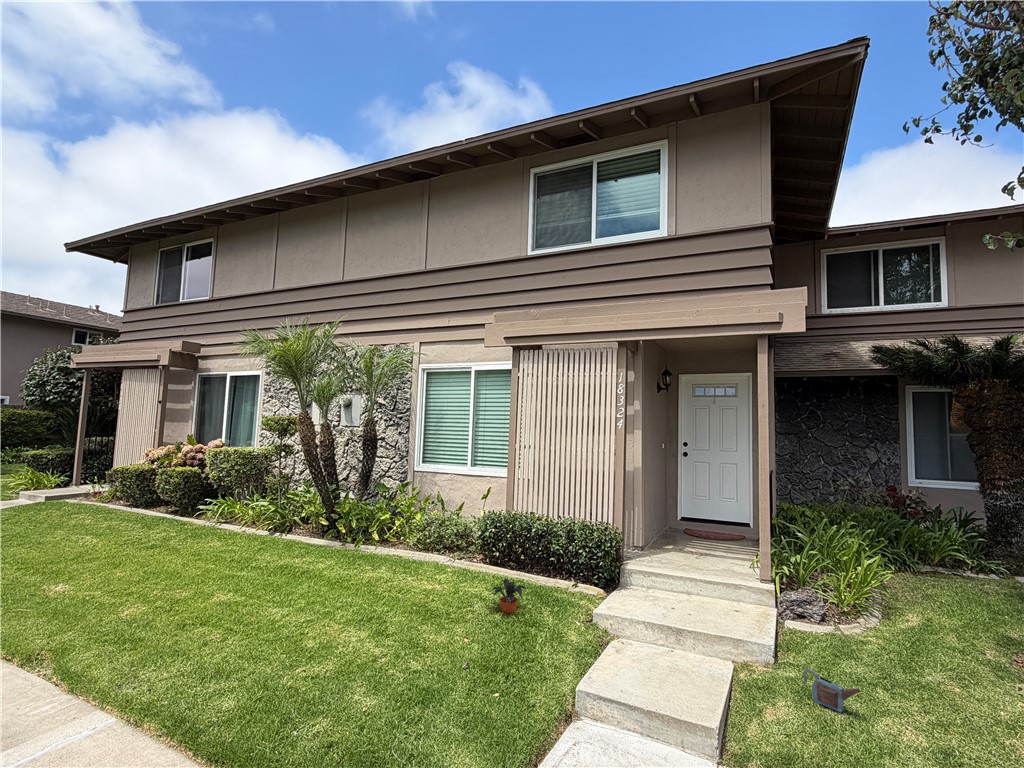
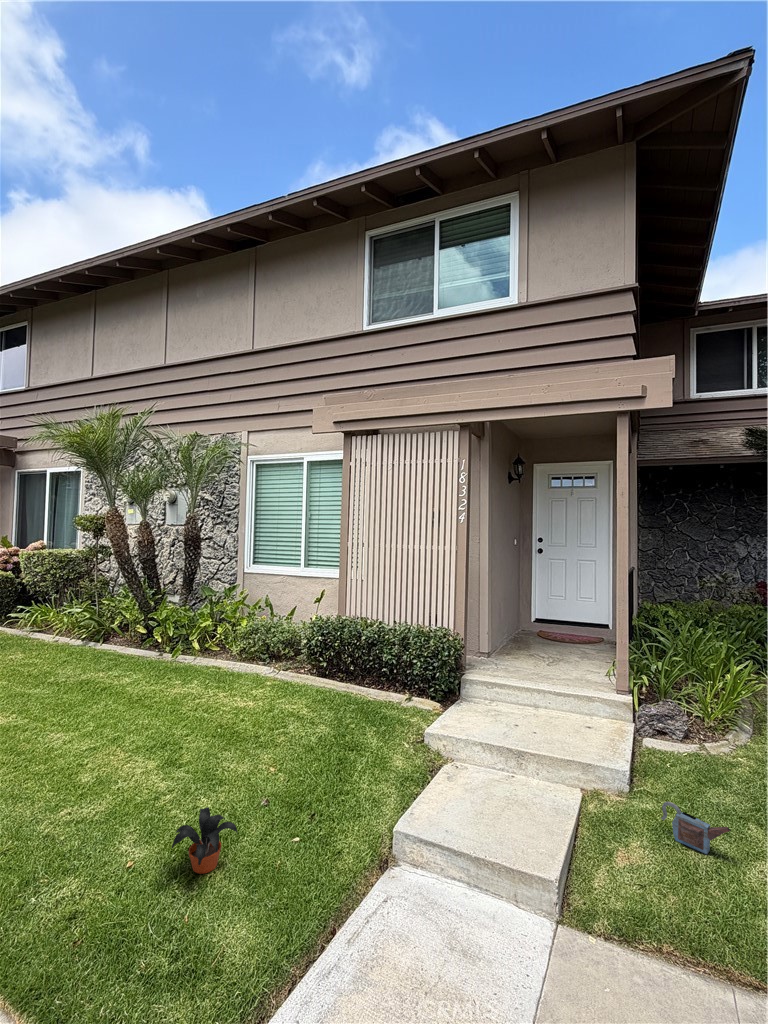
potted plant: present [492,579,526,613] -> present [172,807,237,874]

